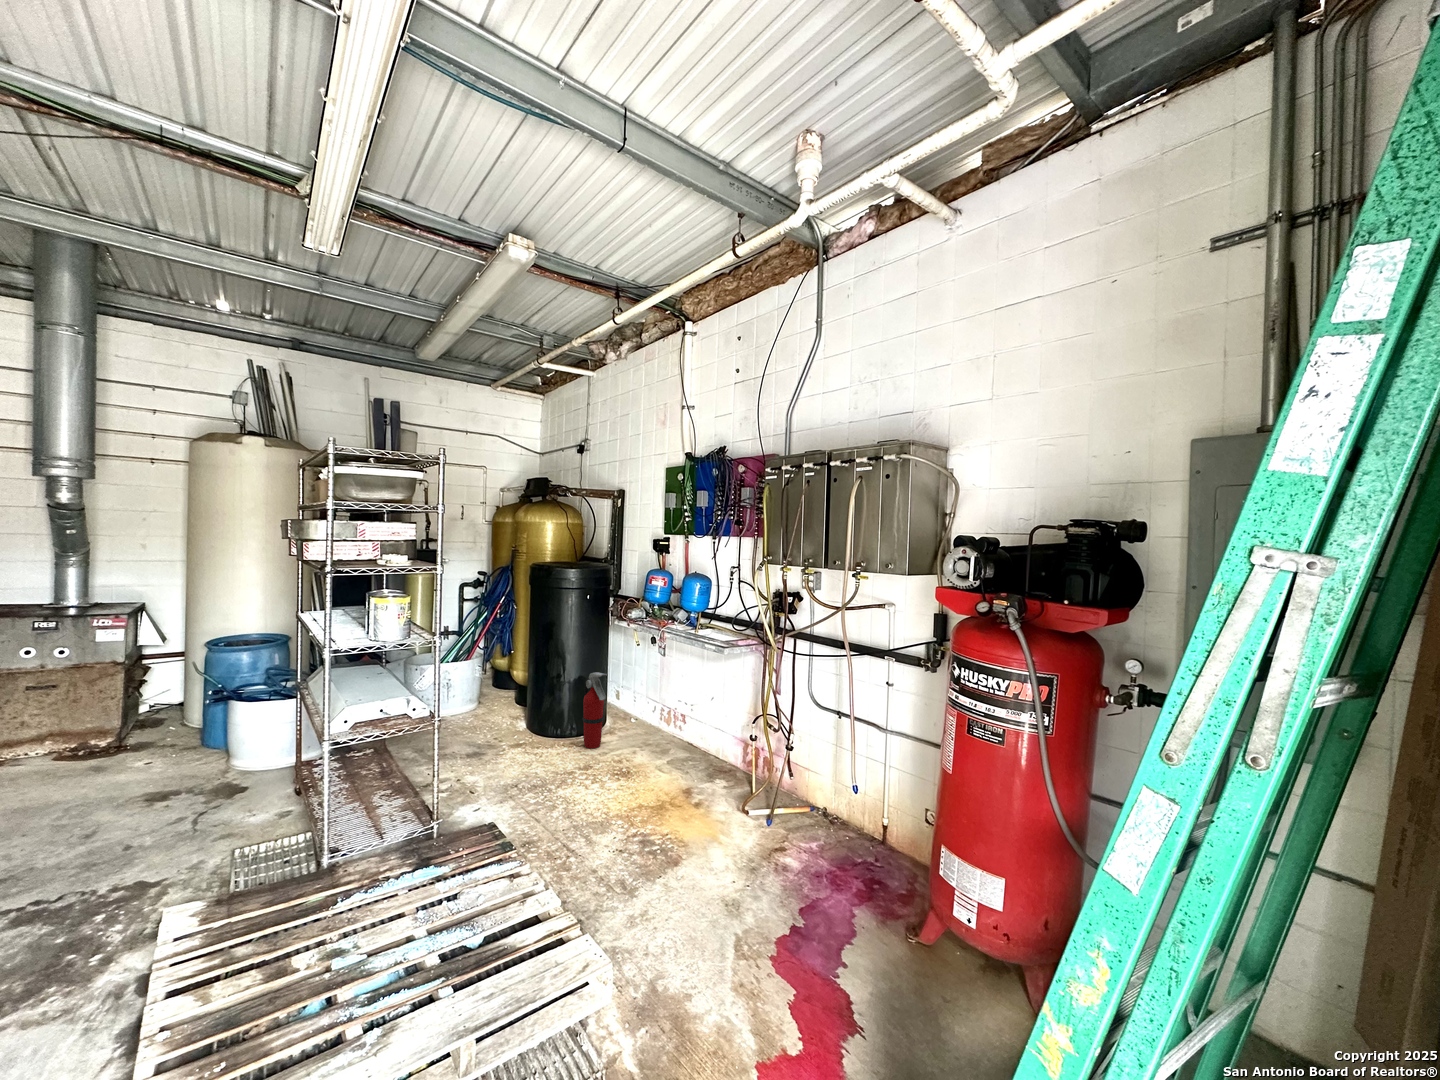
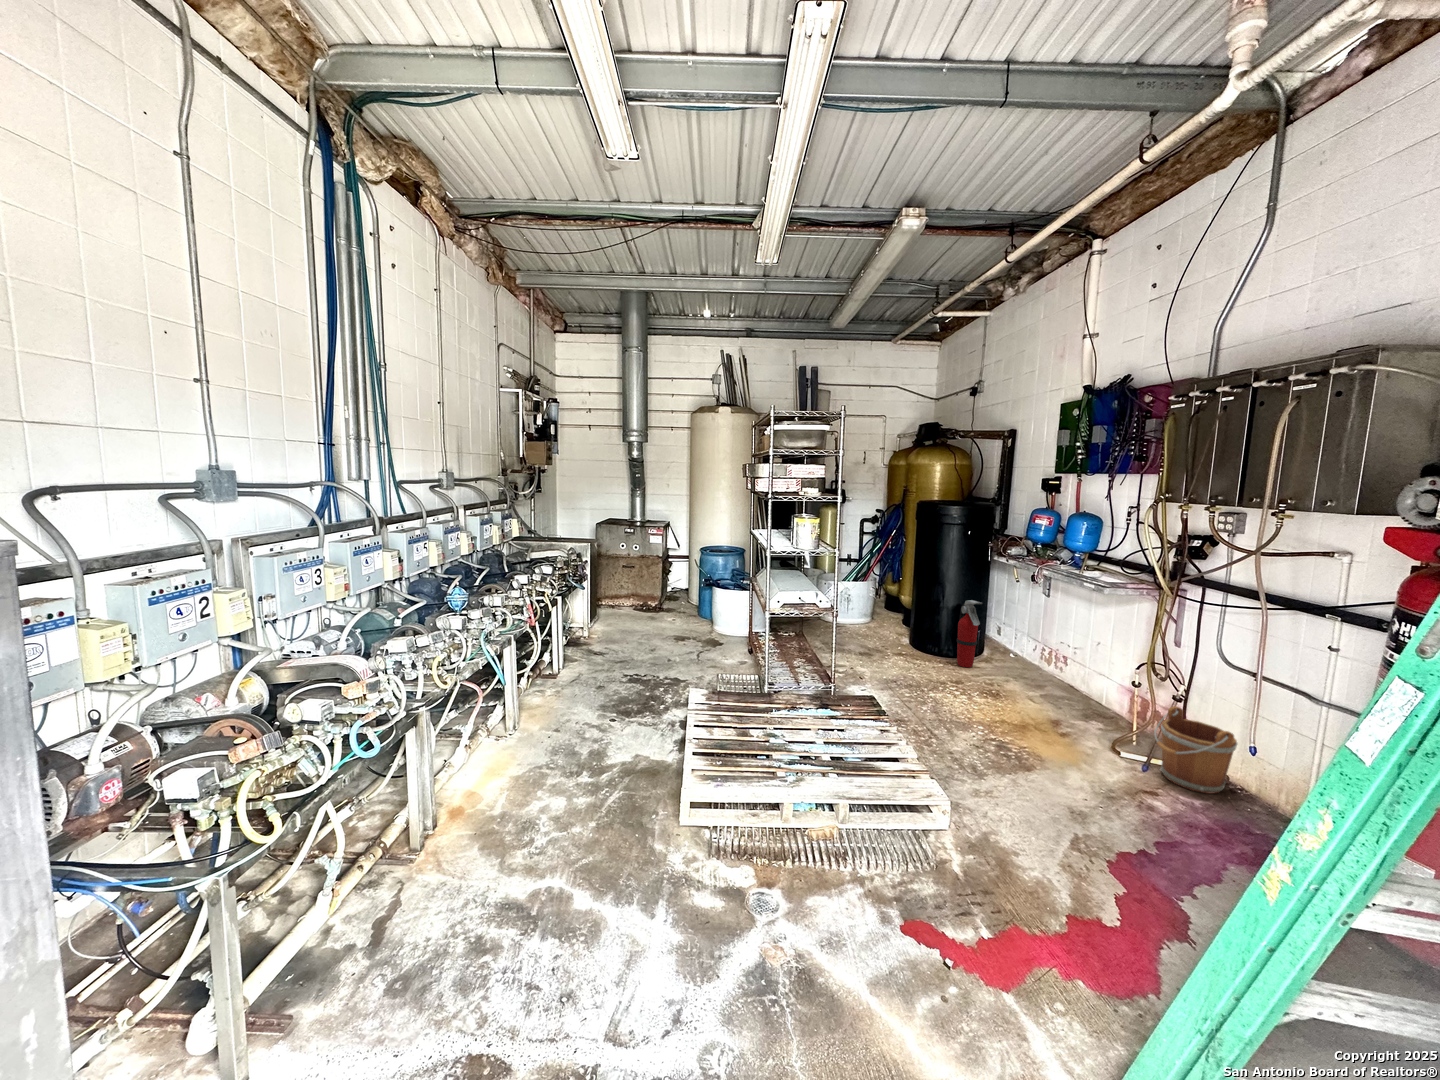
bucket: none [770,753,828,833] -> present [1154,706,1237,794]

